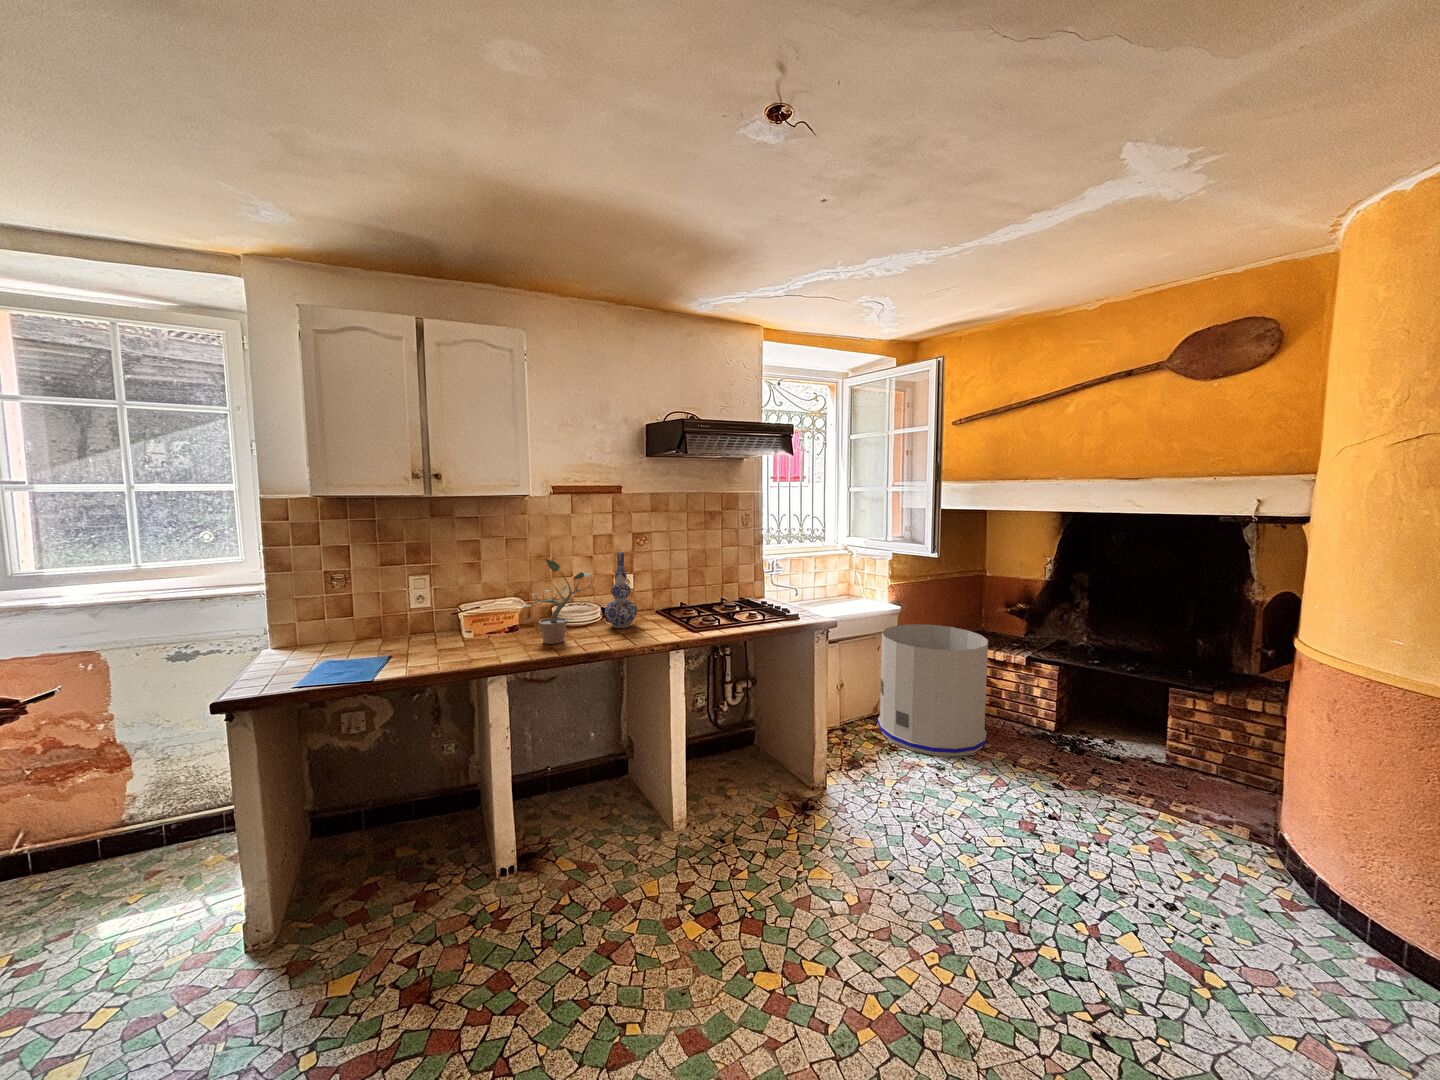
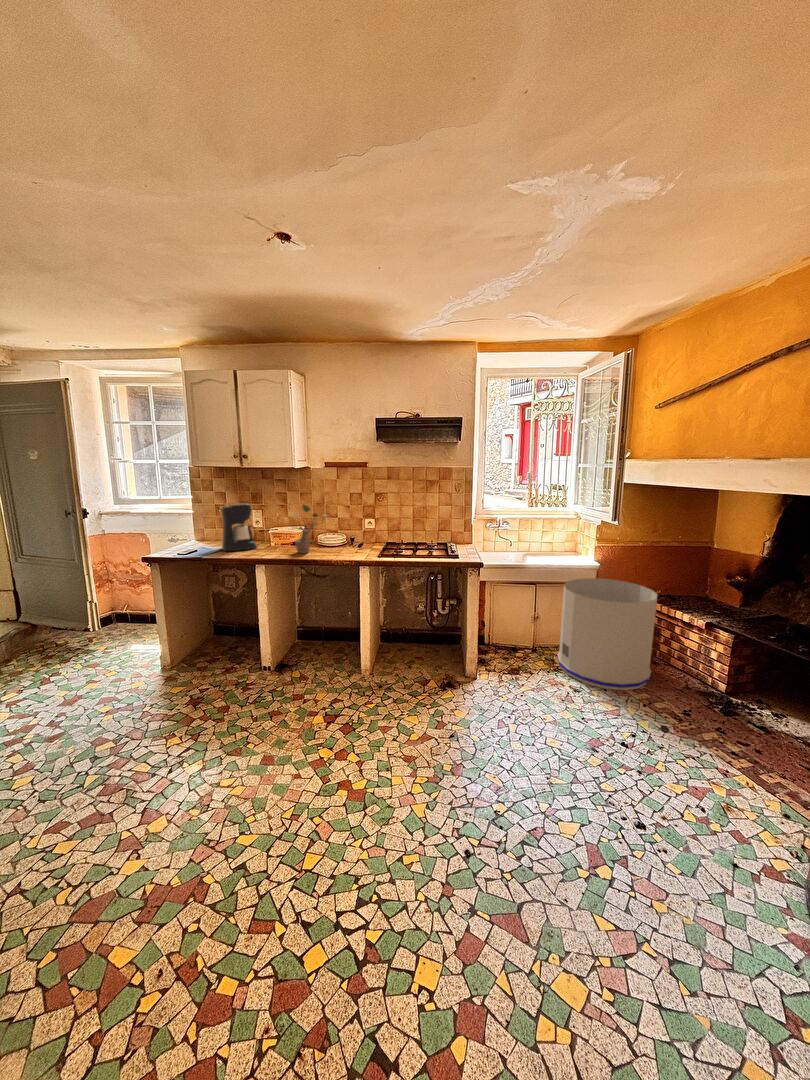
vase: present [605,552,637,628] -> none [341,503,360,550]
coffee maker: none [372,564,447,660] -> present [221,503,257,551]

